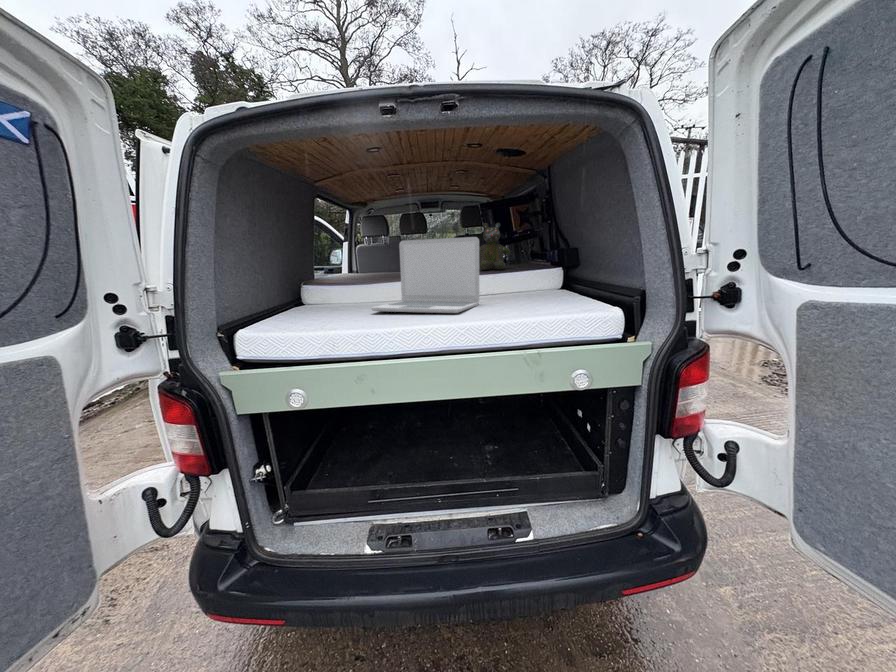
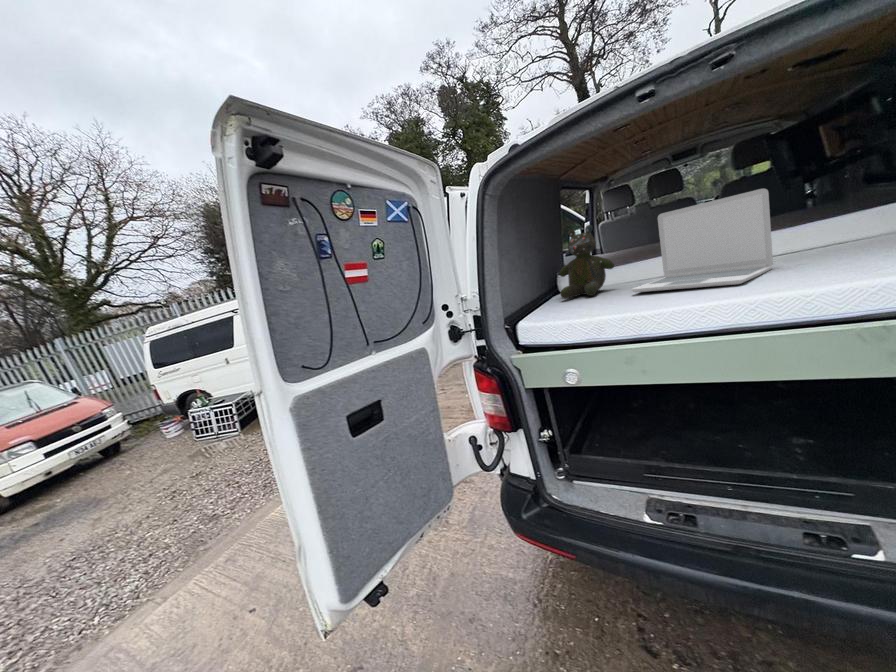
teddy bear: present [479,223,511,270] -> present [560,225,614,299]

